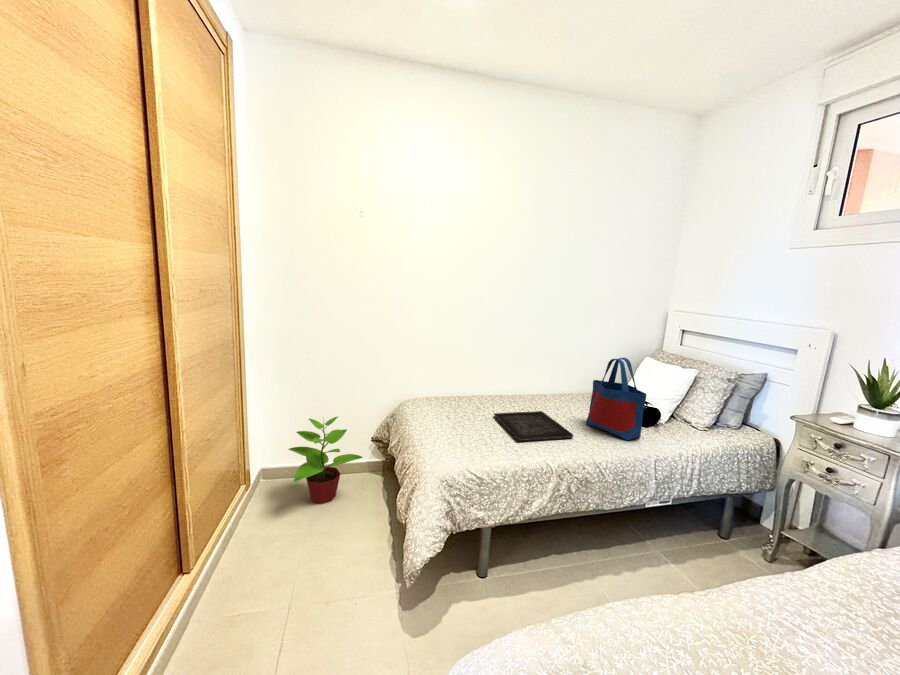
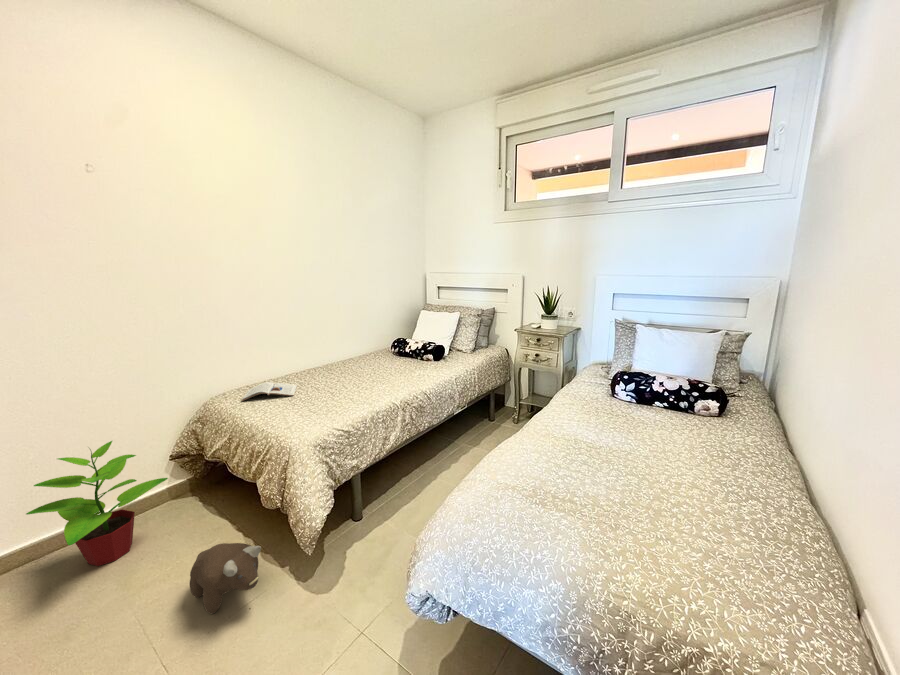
tote bag: present [586,358,646,440] -> none [398,309,441,371]
magazine: none [423,401,473,421] -> present [242,382,297,401]
tray: present [494,411,573,441] -> none [321,369,399,394]
plush toy: none [332,530,380,587] -> present [190,543,261,614]

